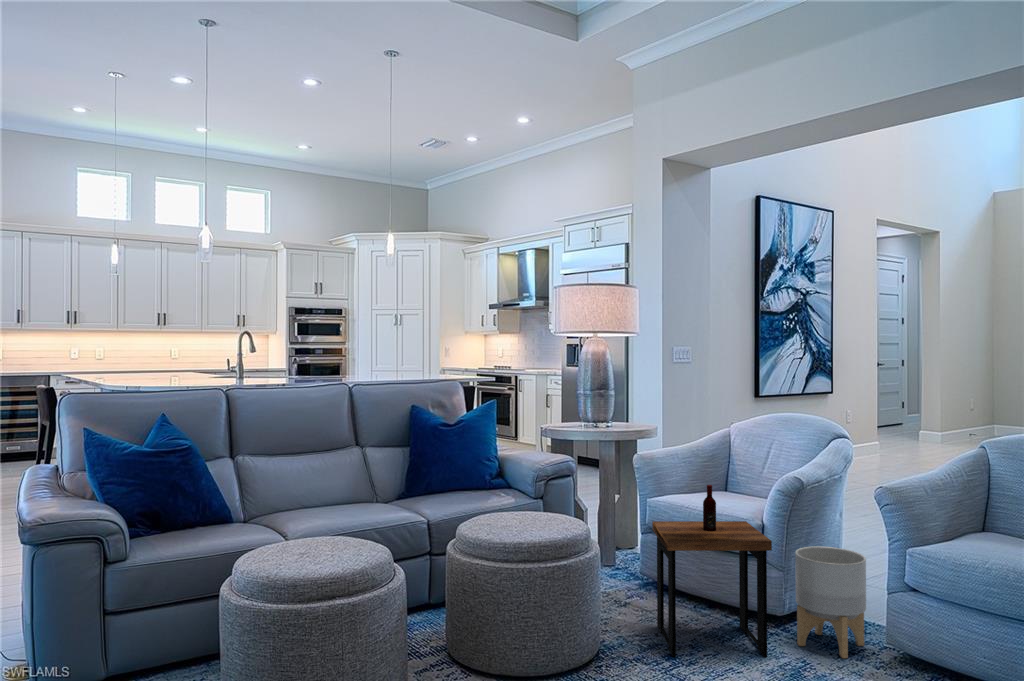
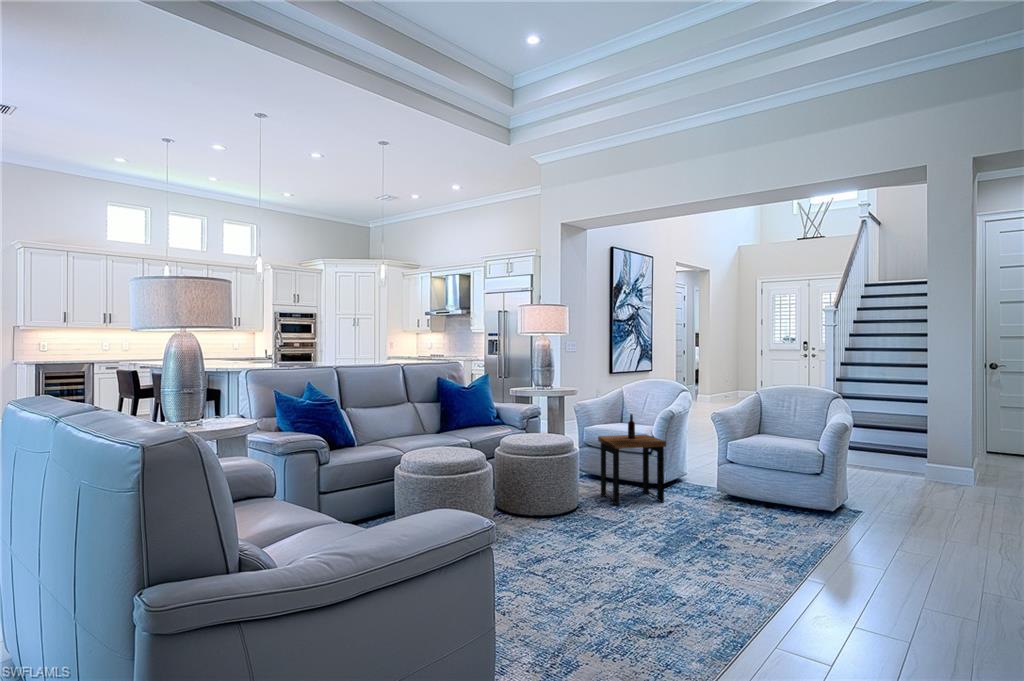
planter: present [795,546,866,658] -> none [674,446,710,500]

